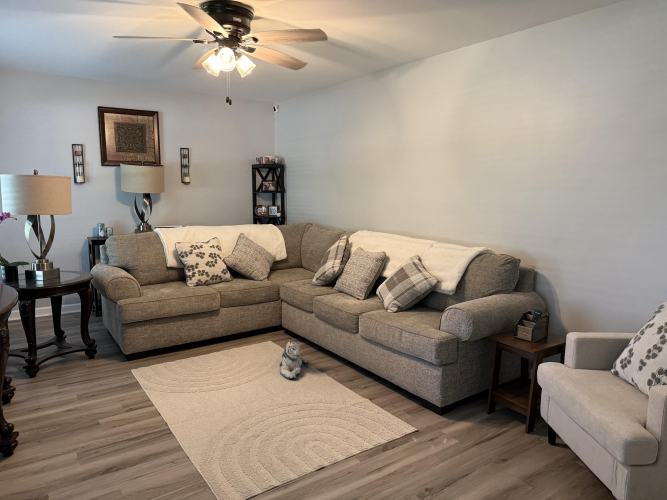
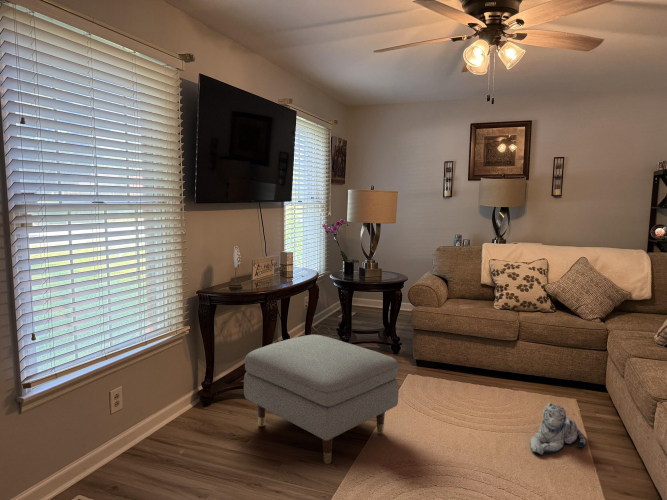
ottoman: none [24,341,196,468] -> present [244,335,399,464]

